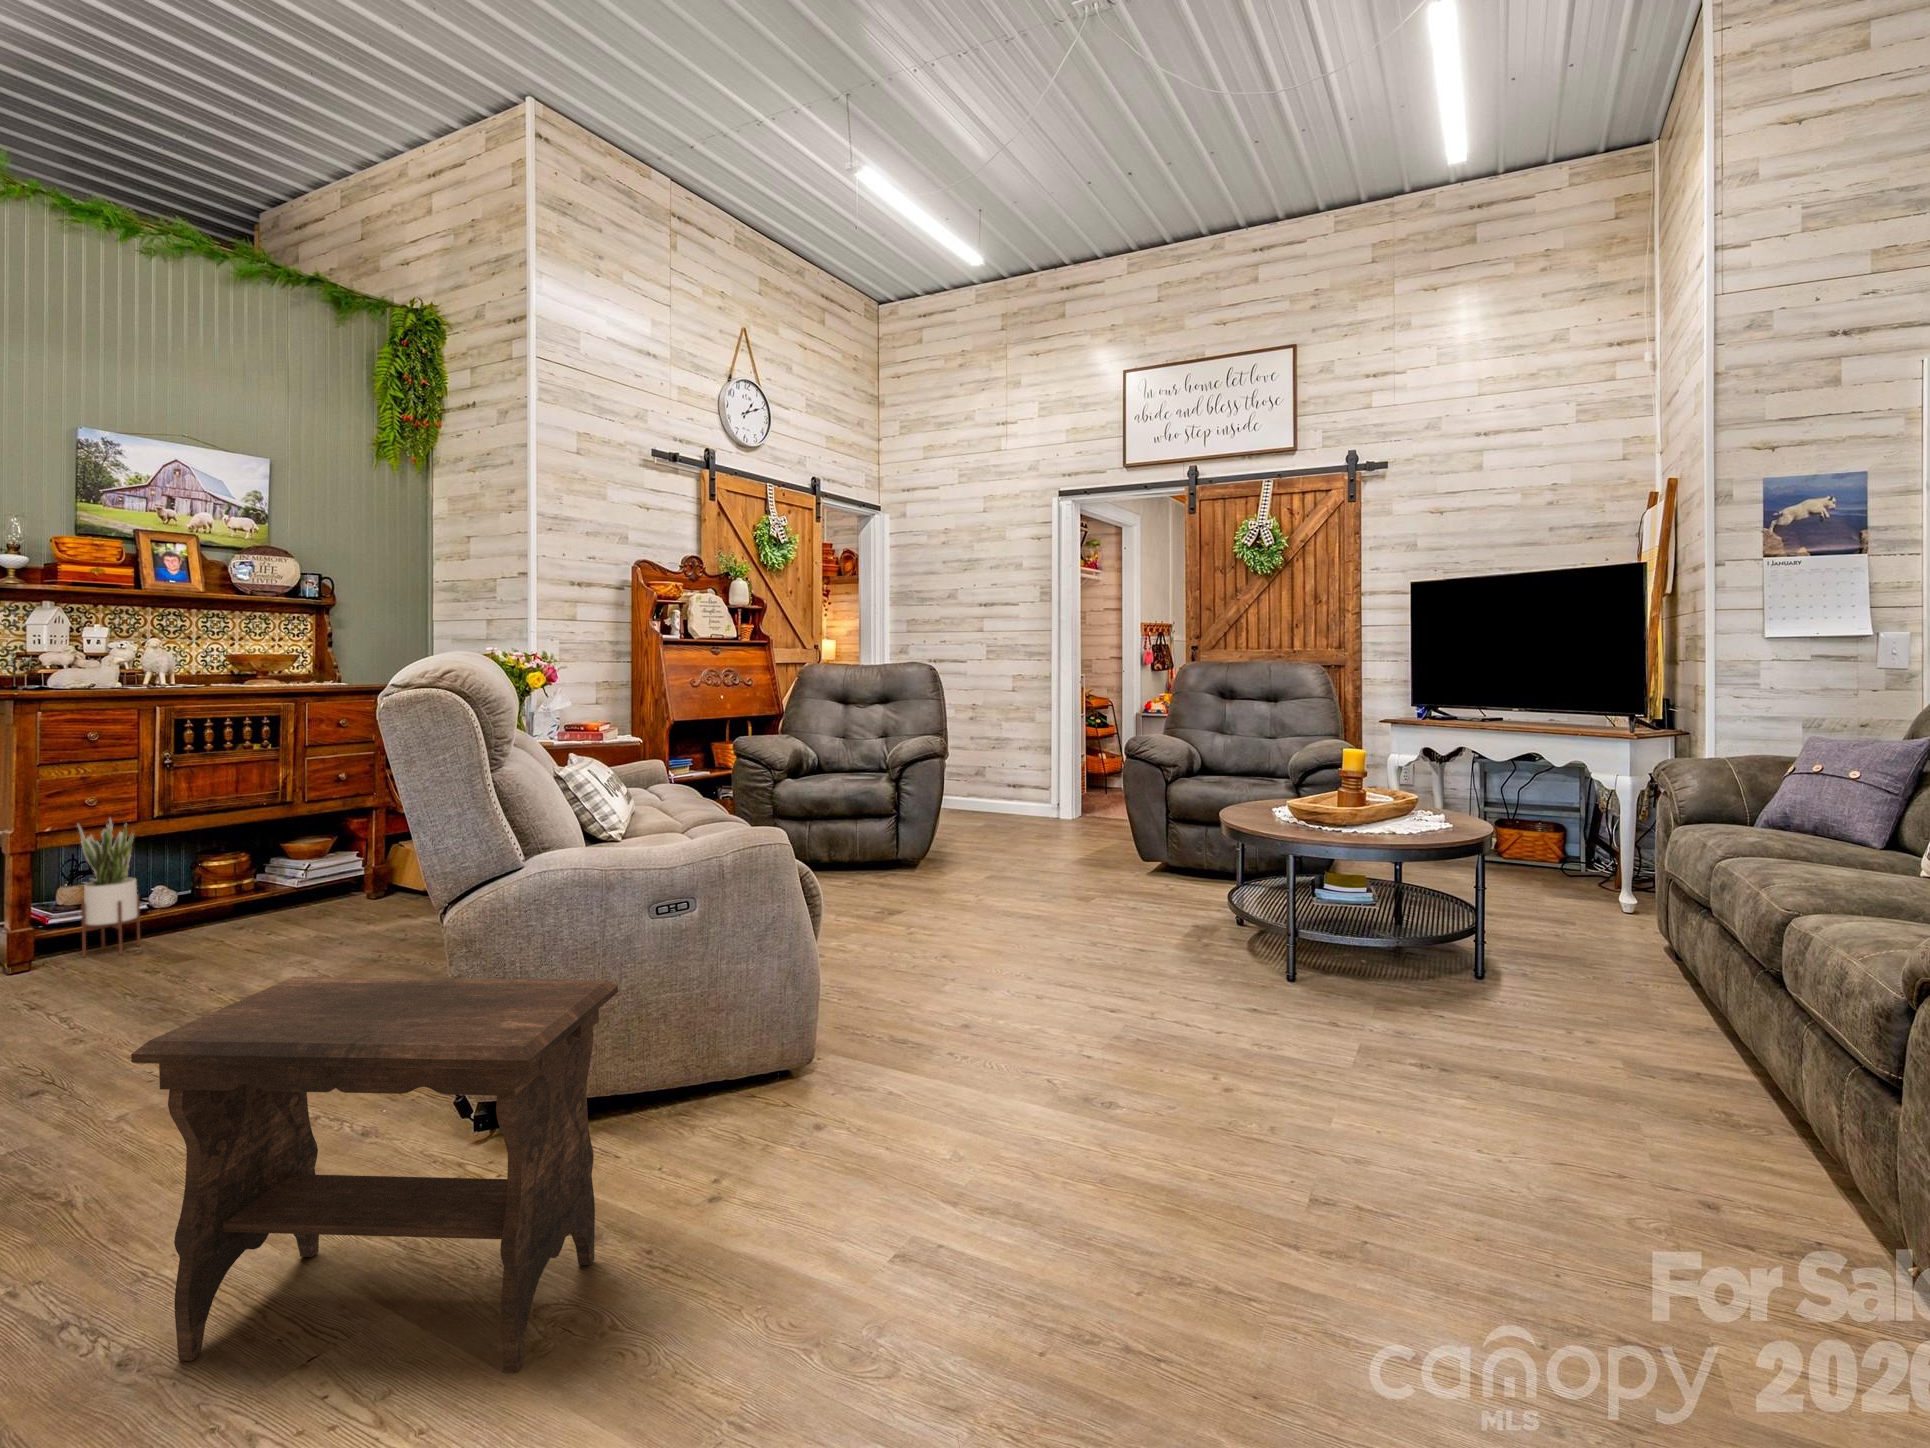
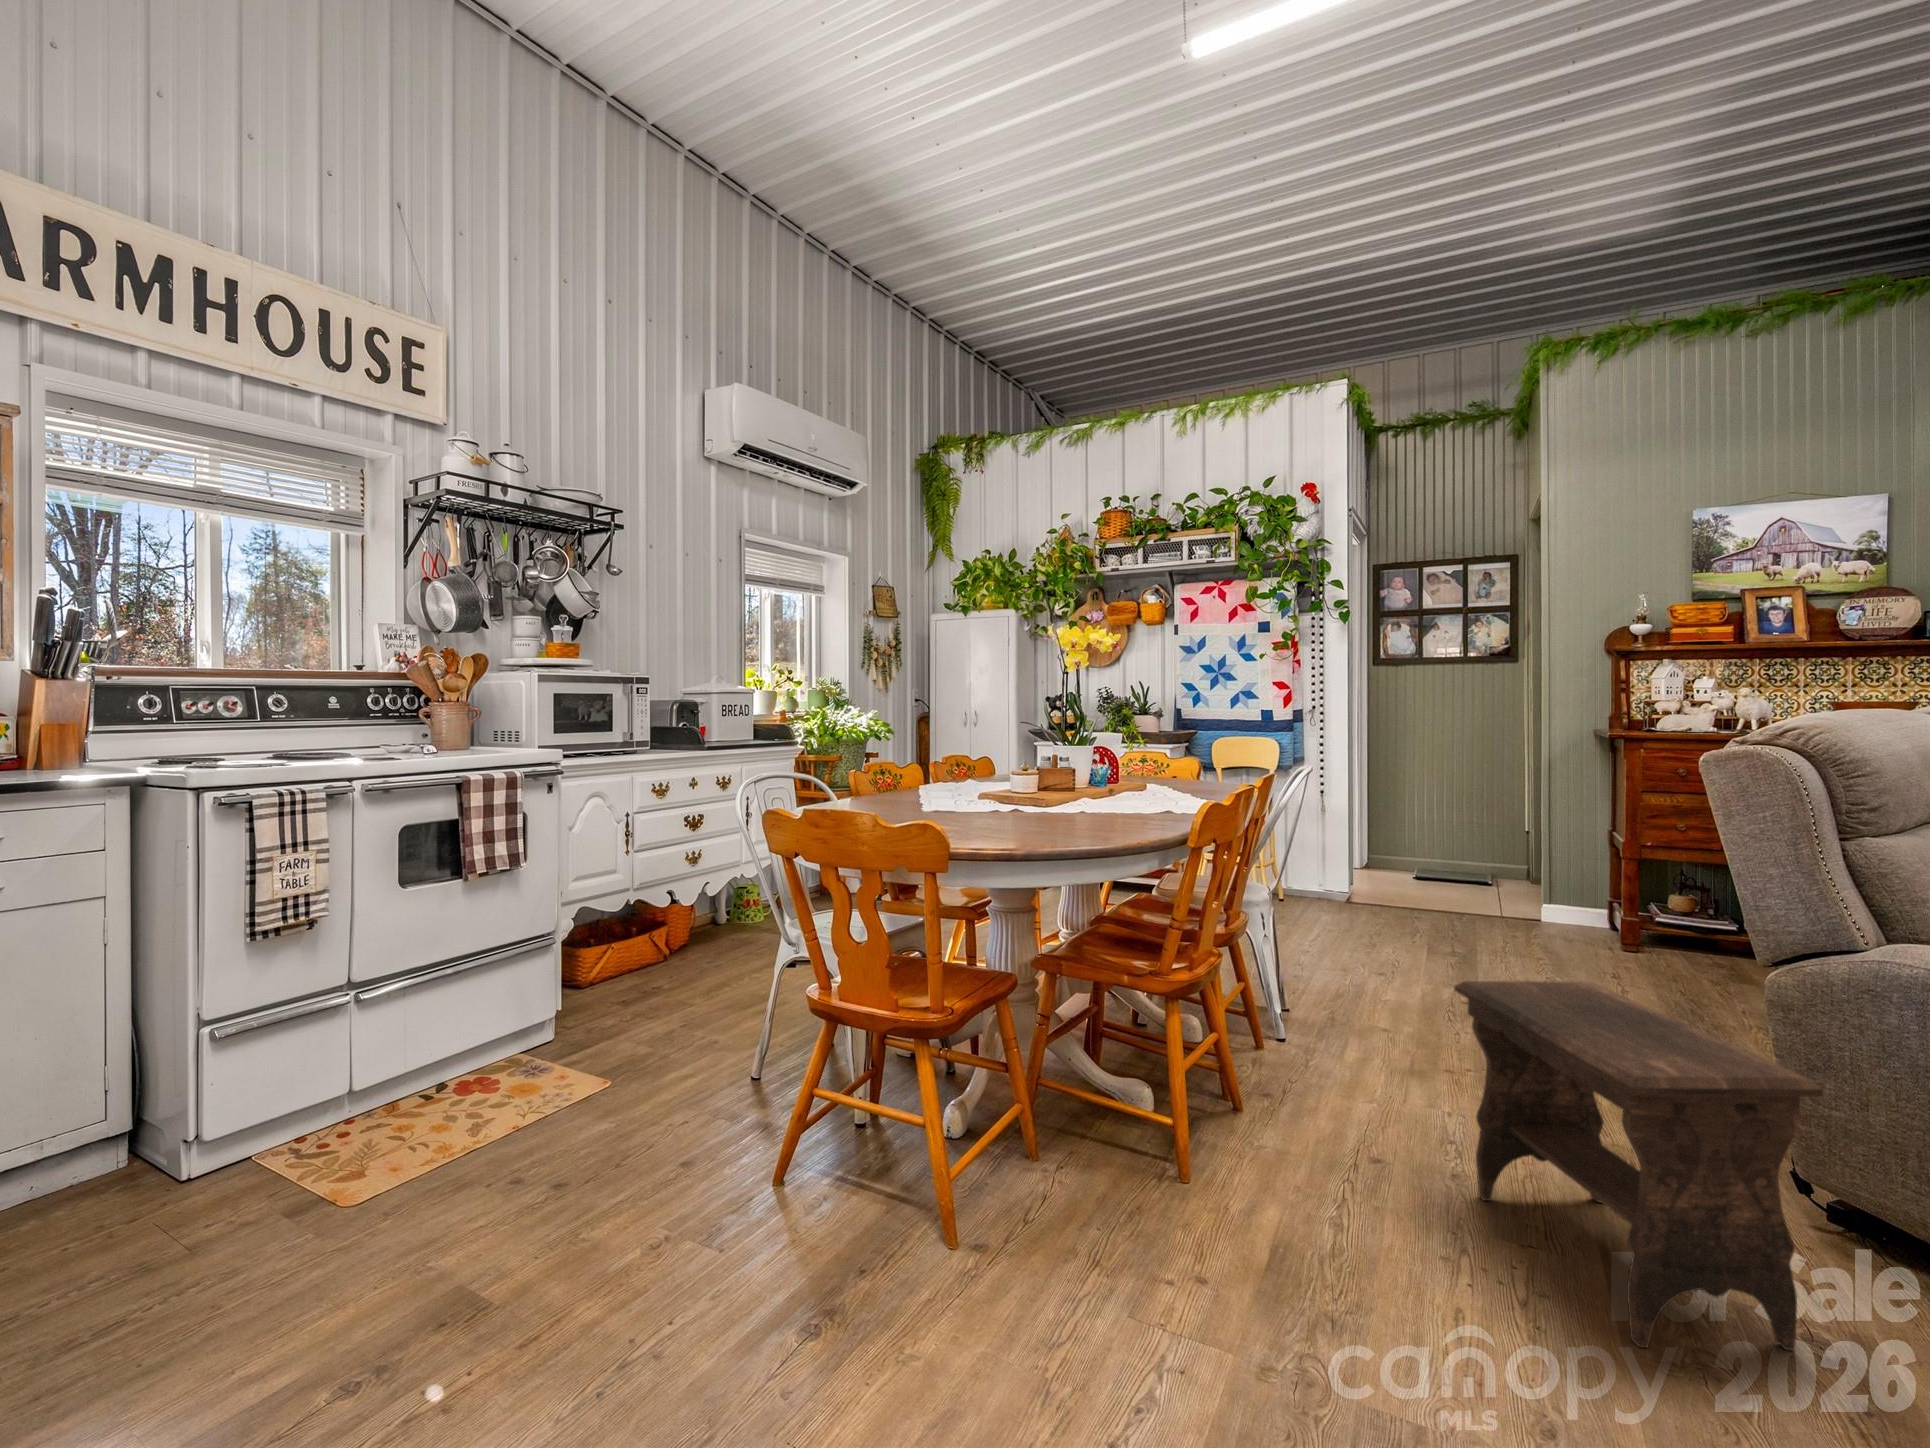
potted plant: present [78,819,140,957] -> none [1663,844,1719,964]

